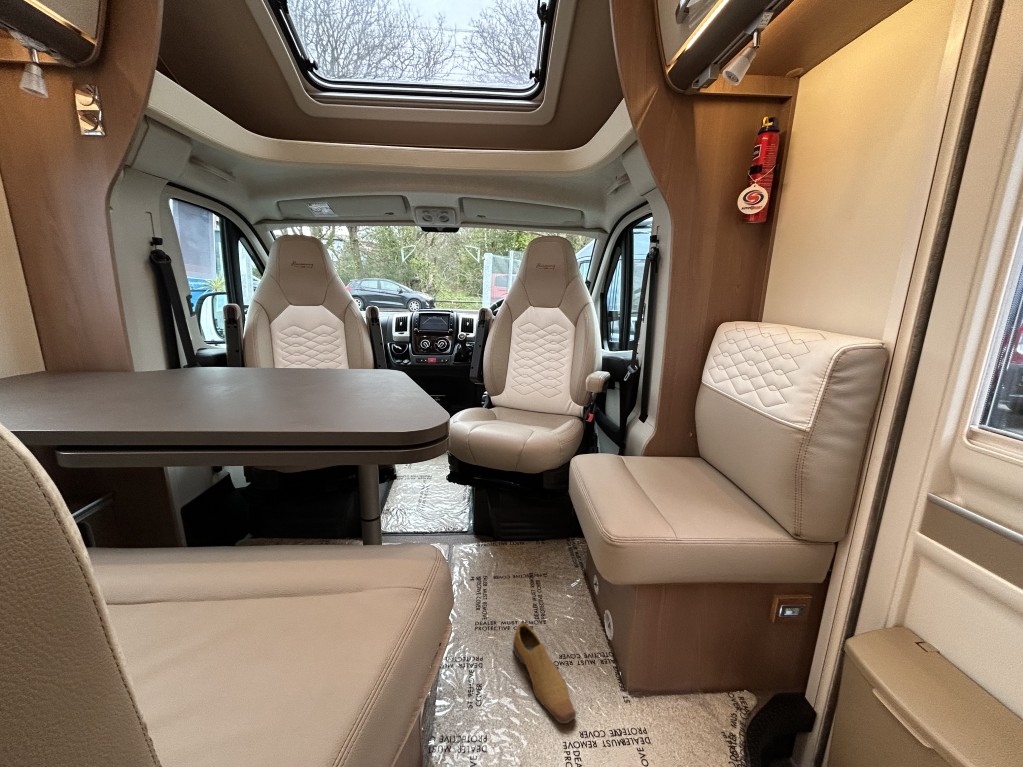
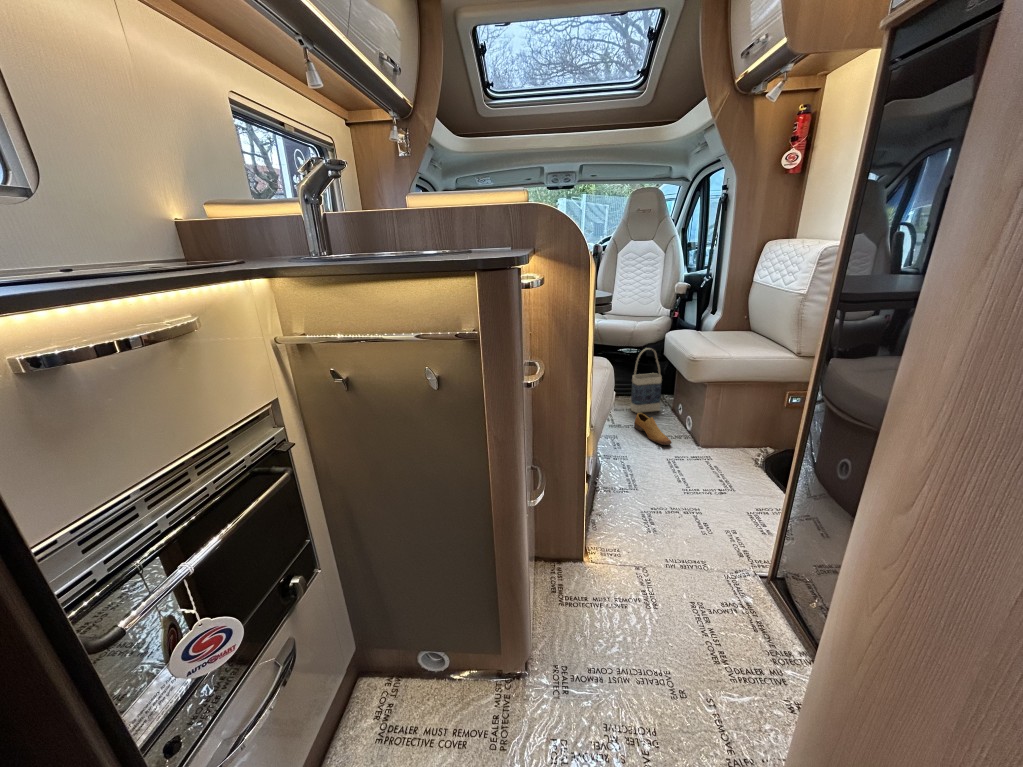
bag: none [516,490,565,603] -> present [631,348,662,413]

